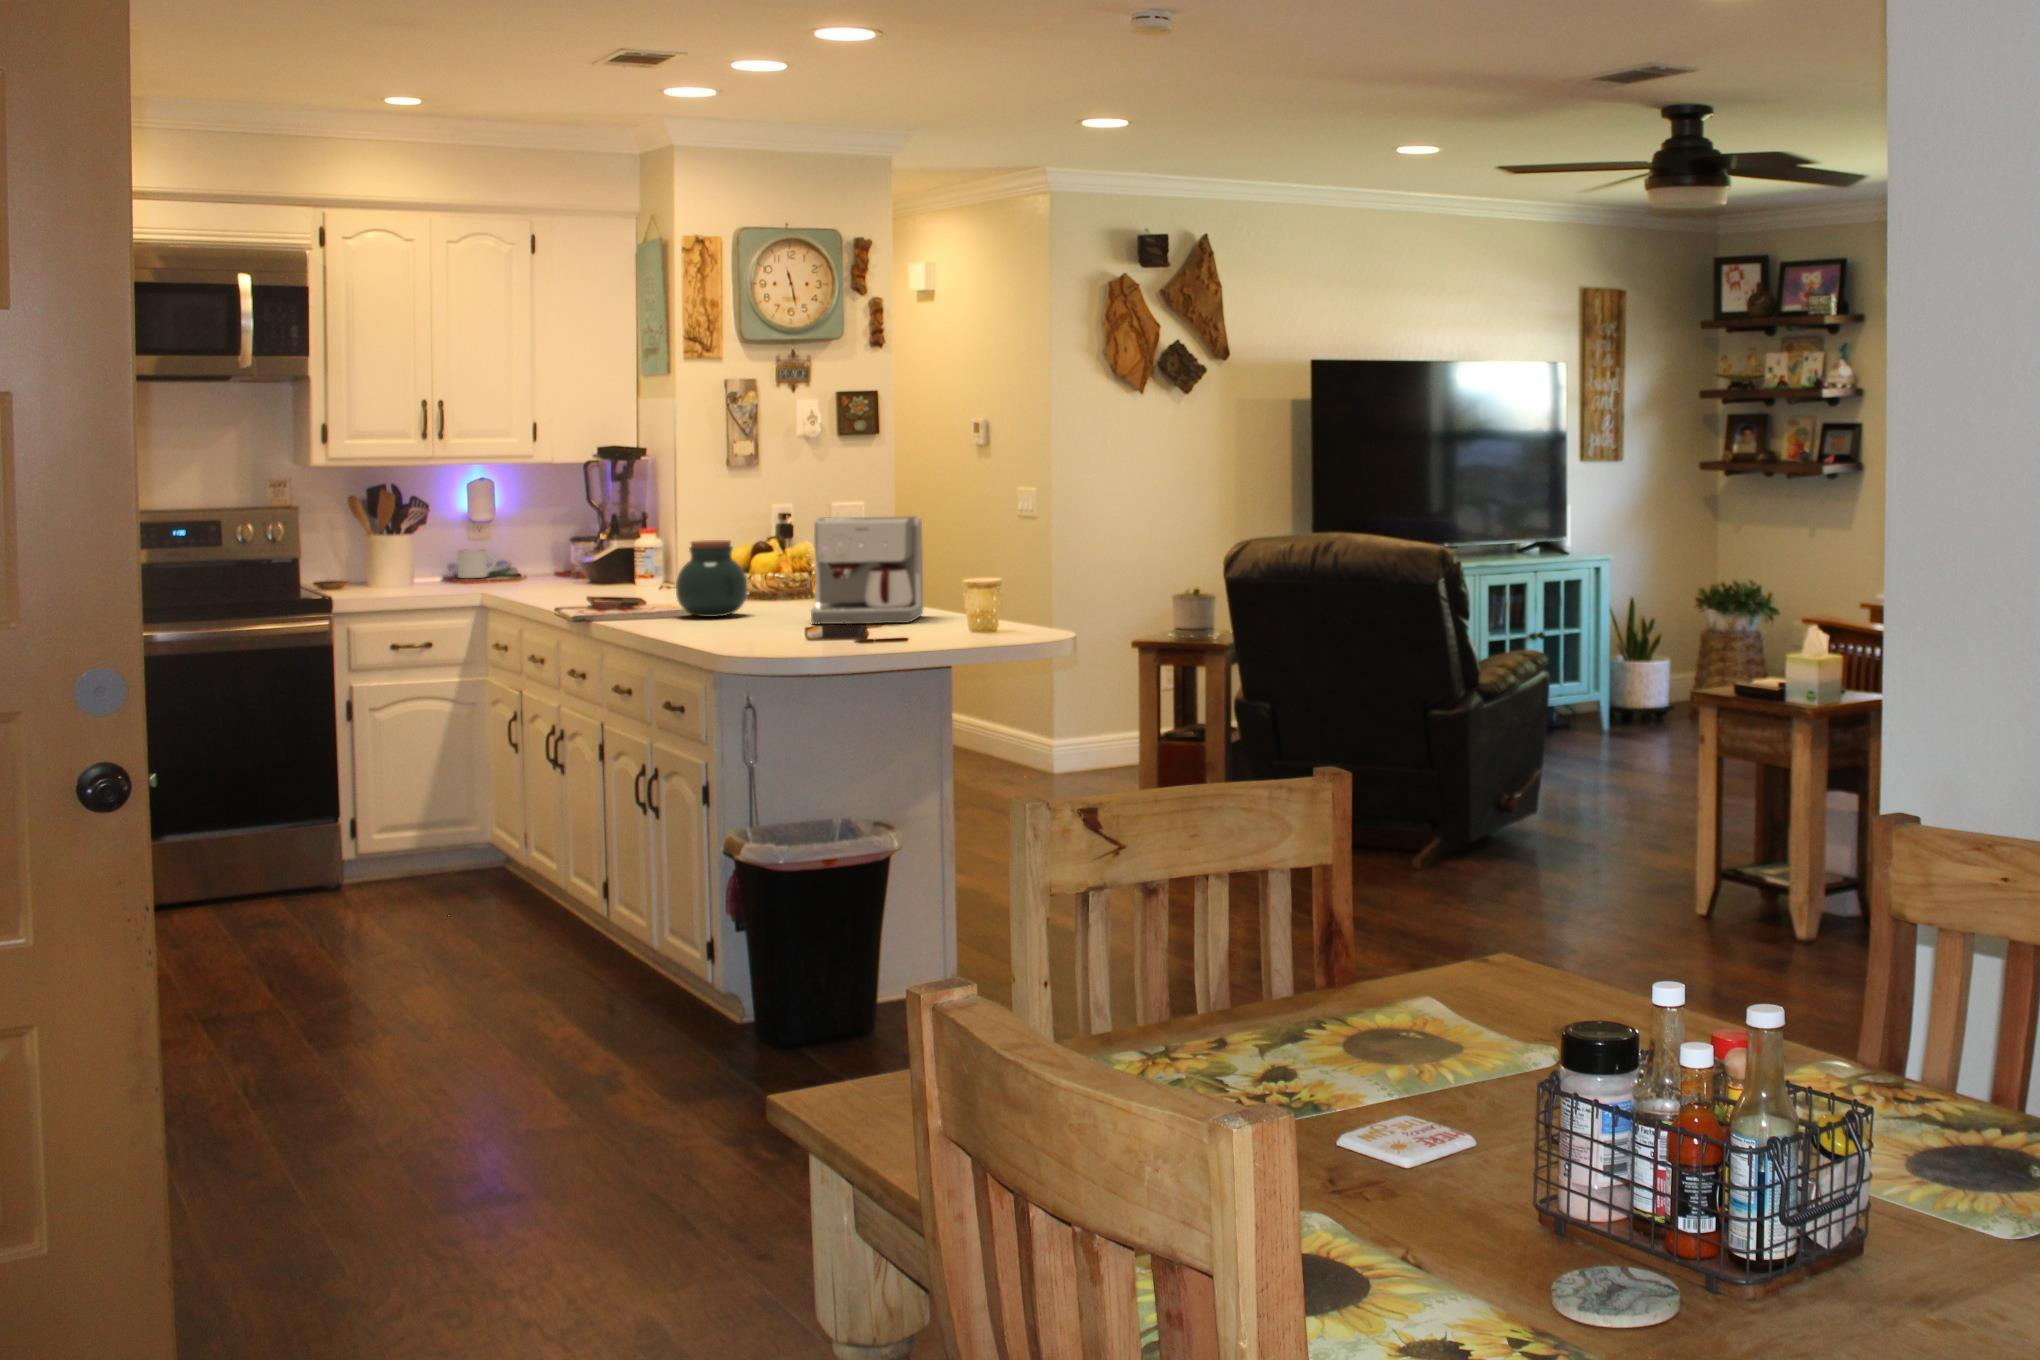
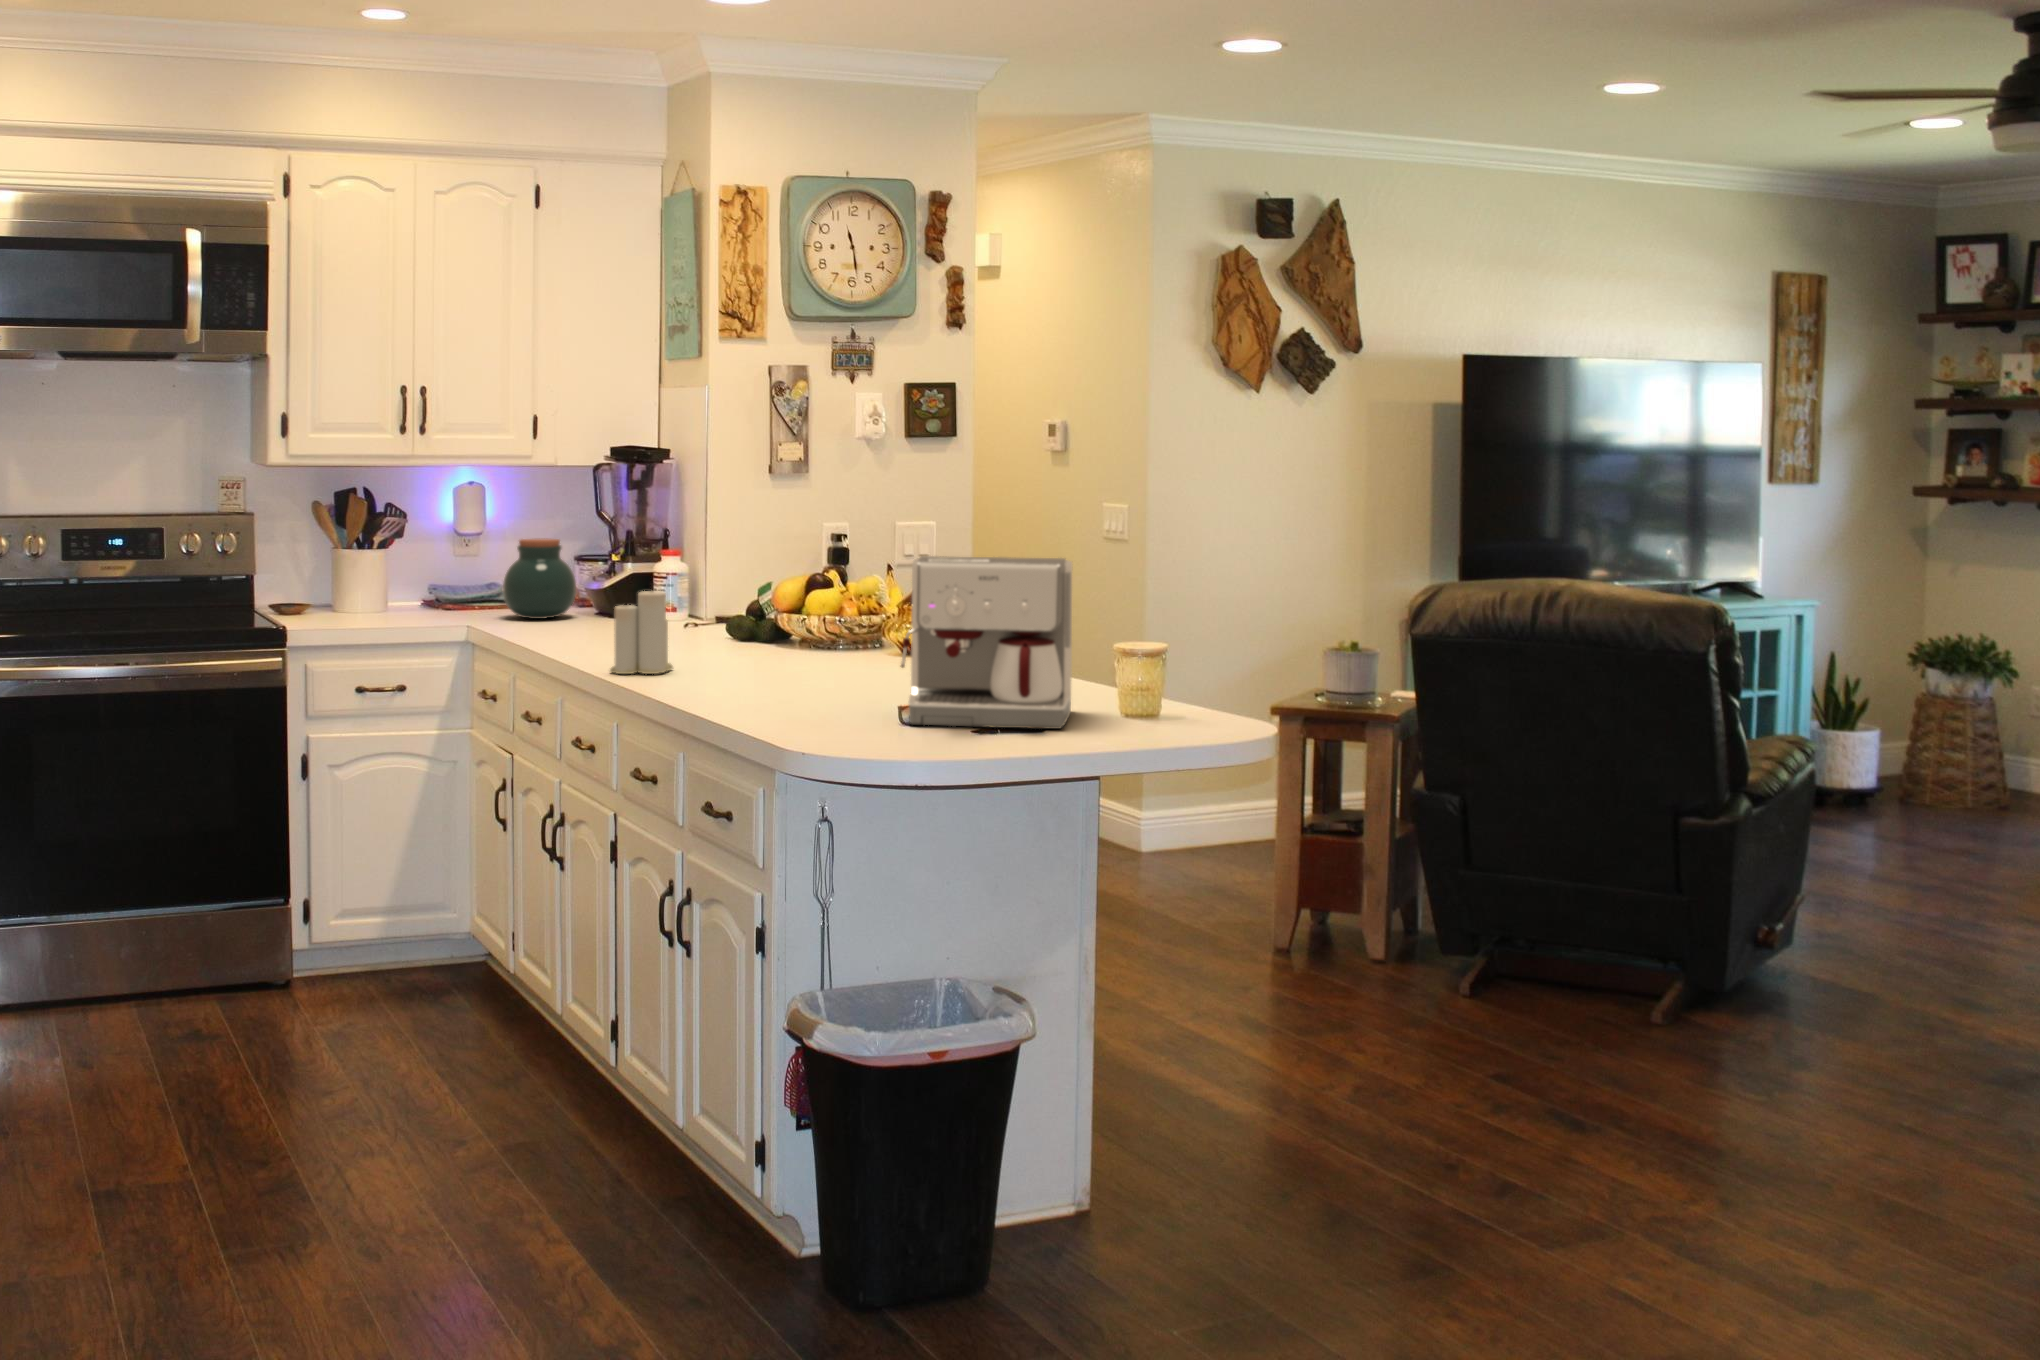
jar: present [676,540,748,617] -> present [503,538,576,619]
candle: none [605,544,652,610] -> present [610,591,673,674]
mug: present [457,549,496,578] -> none [450,567,494,603]

